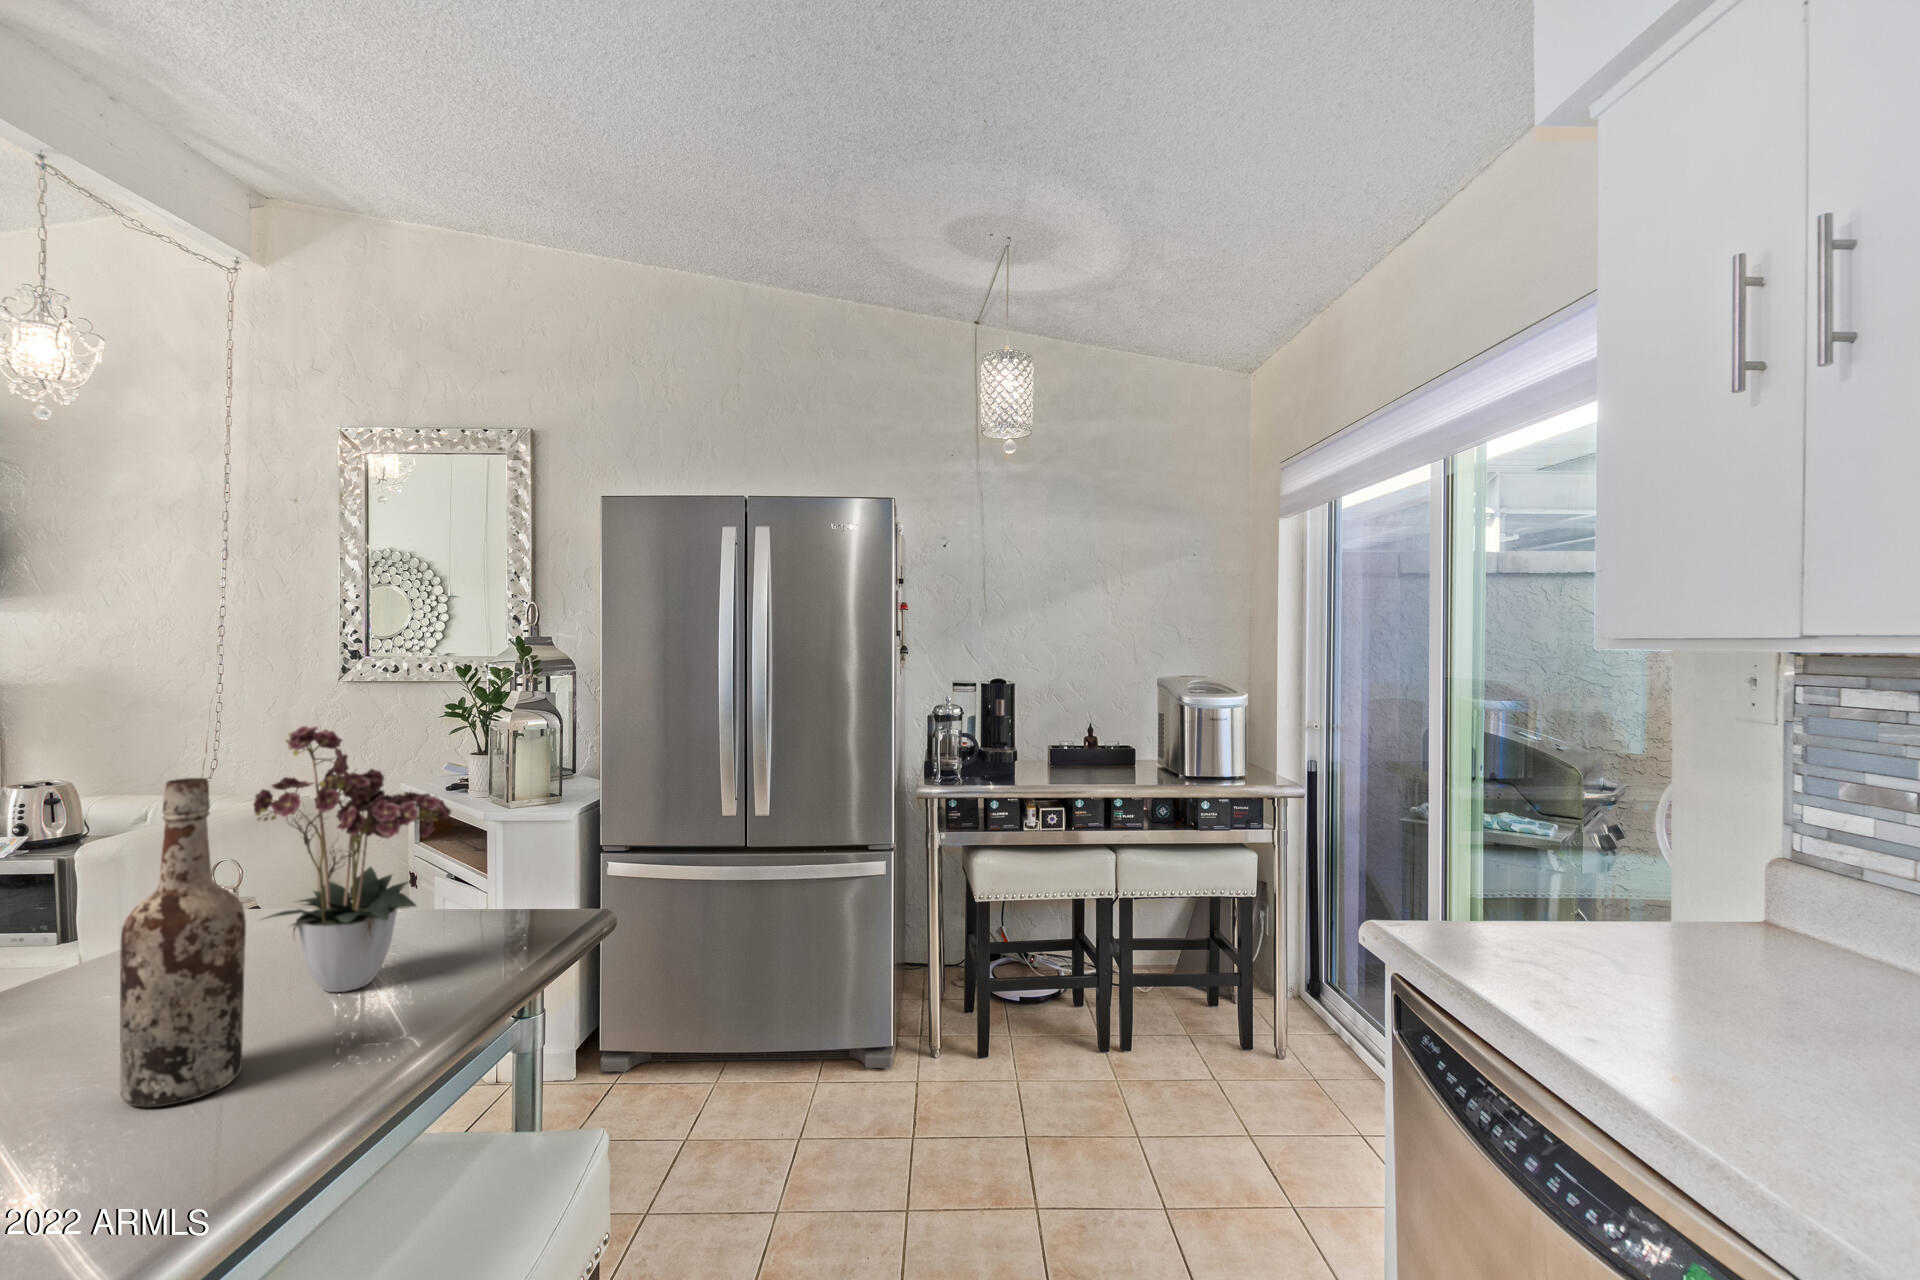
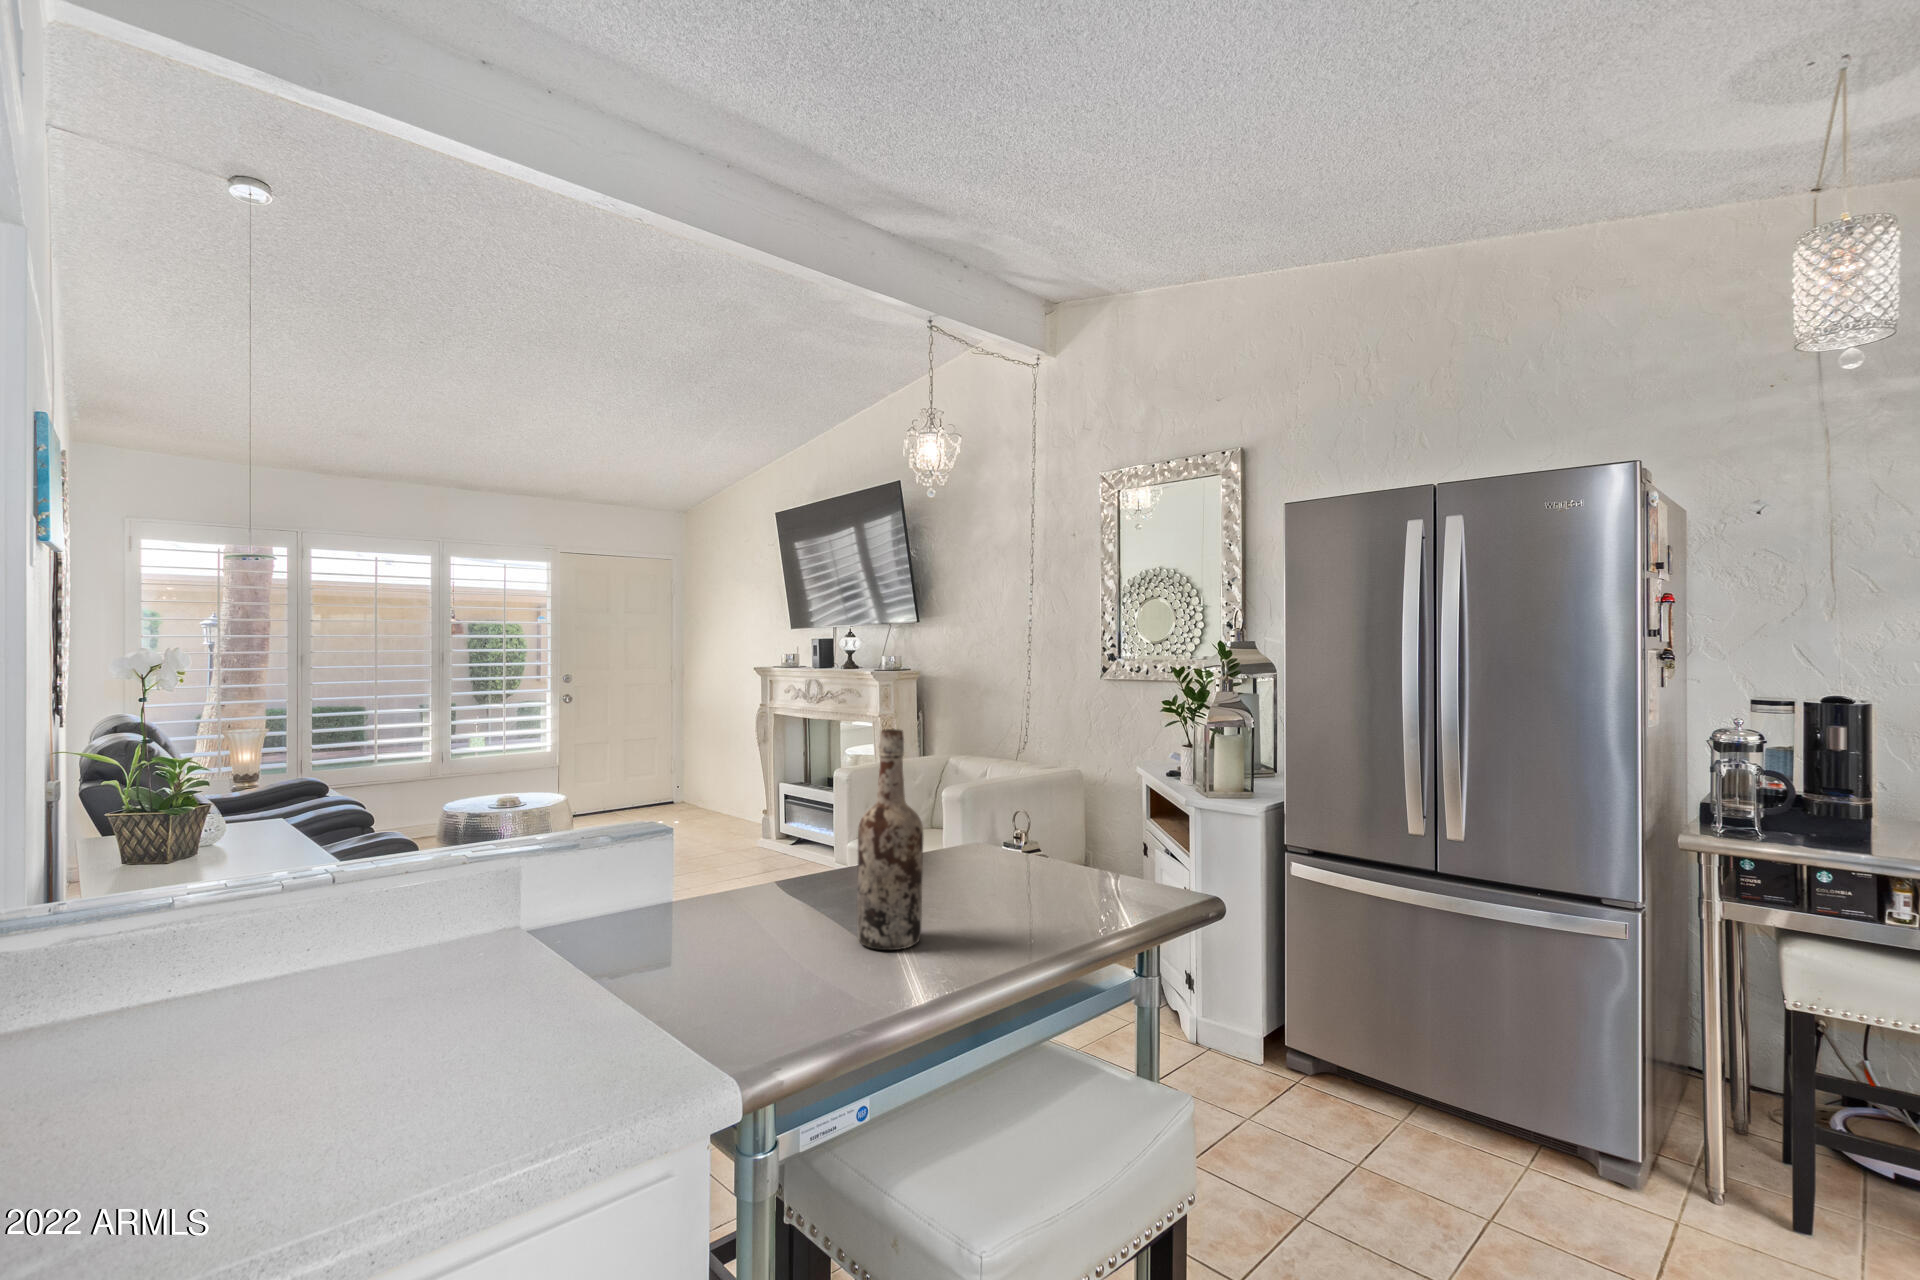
flower arrangement: present [253,726,451,992] -> none [943,692,1086,908]

